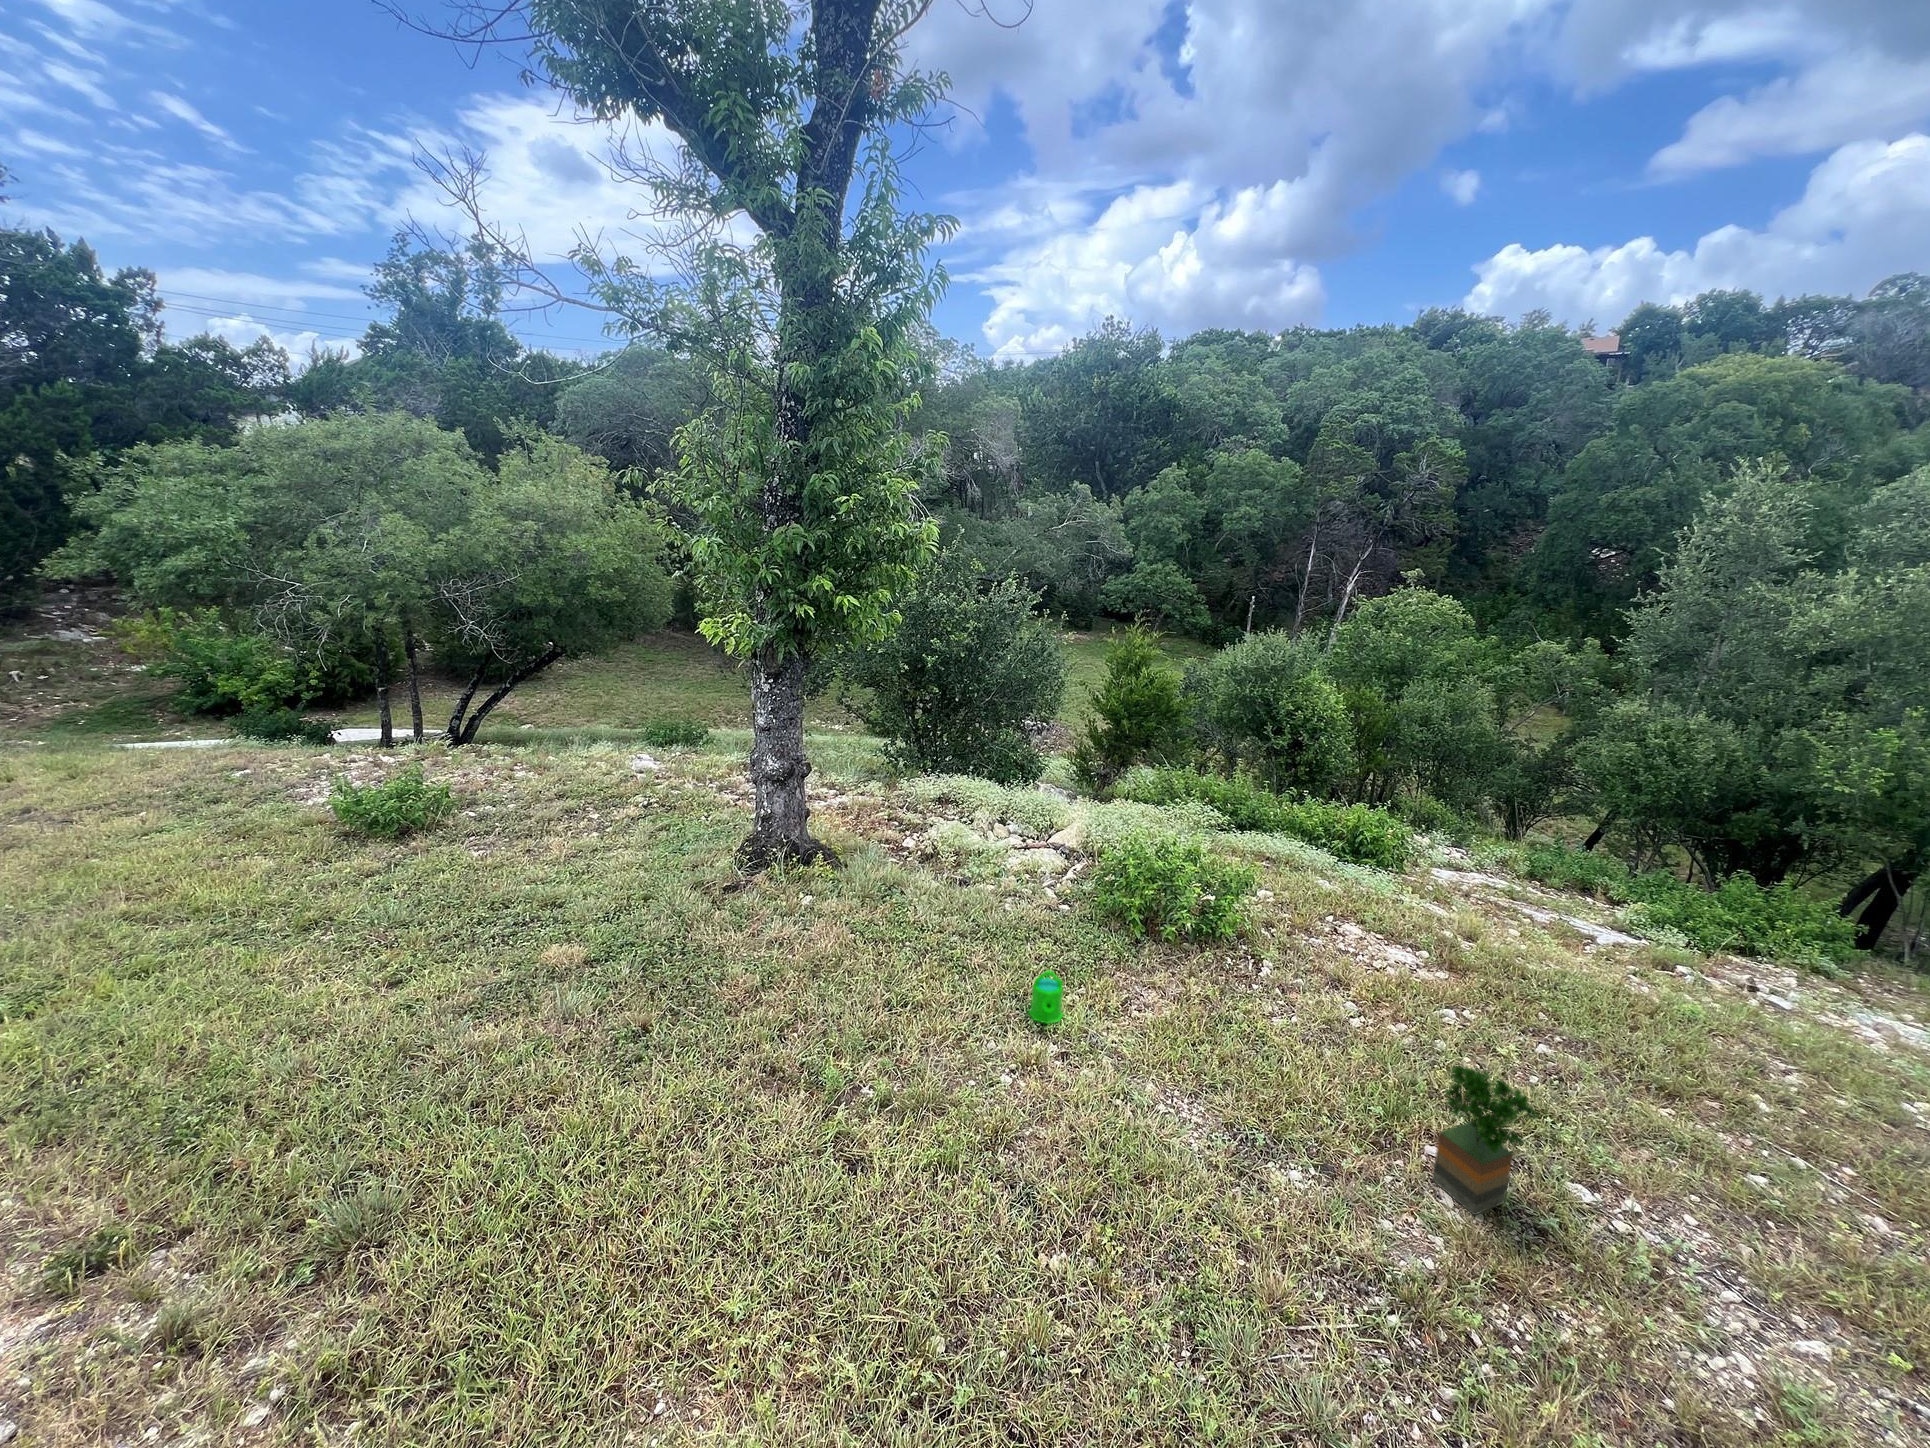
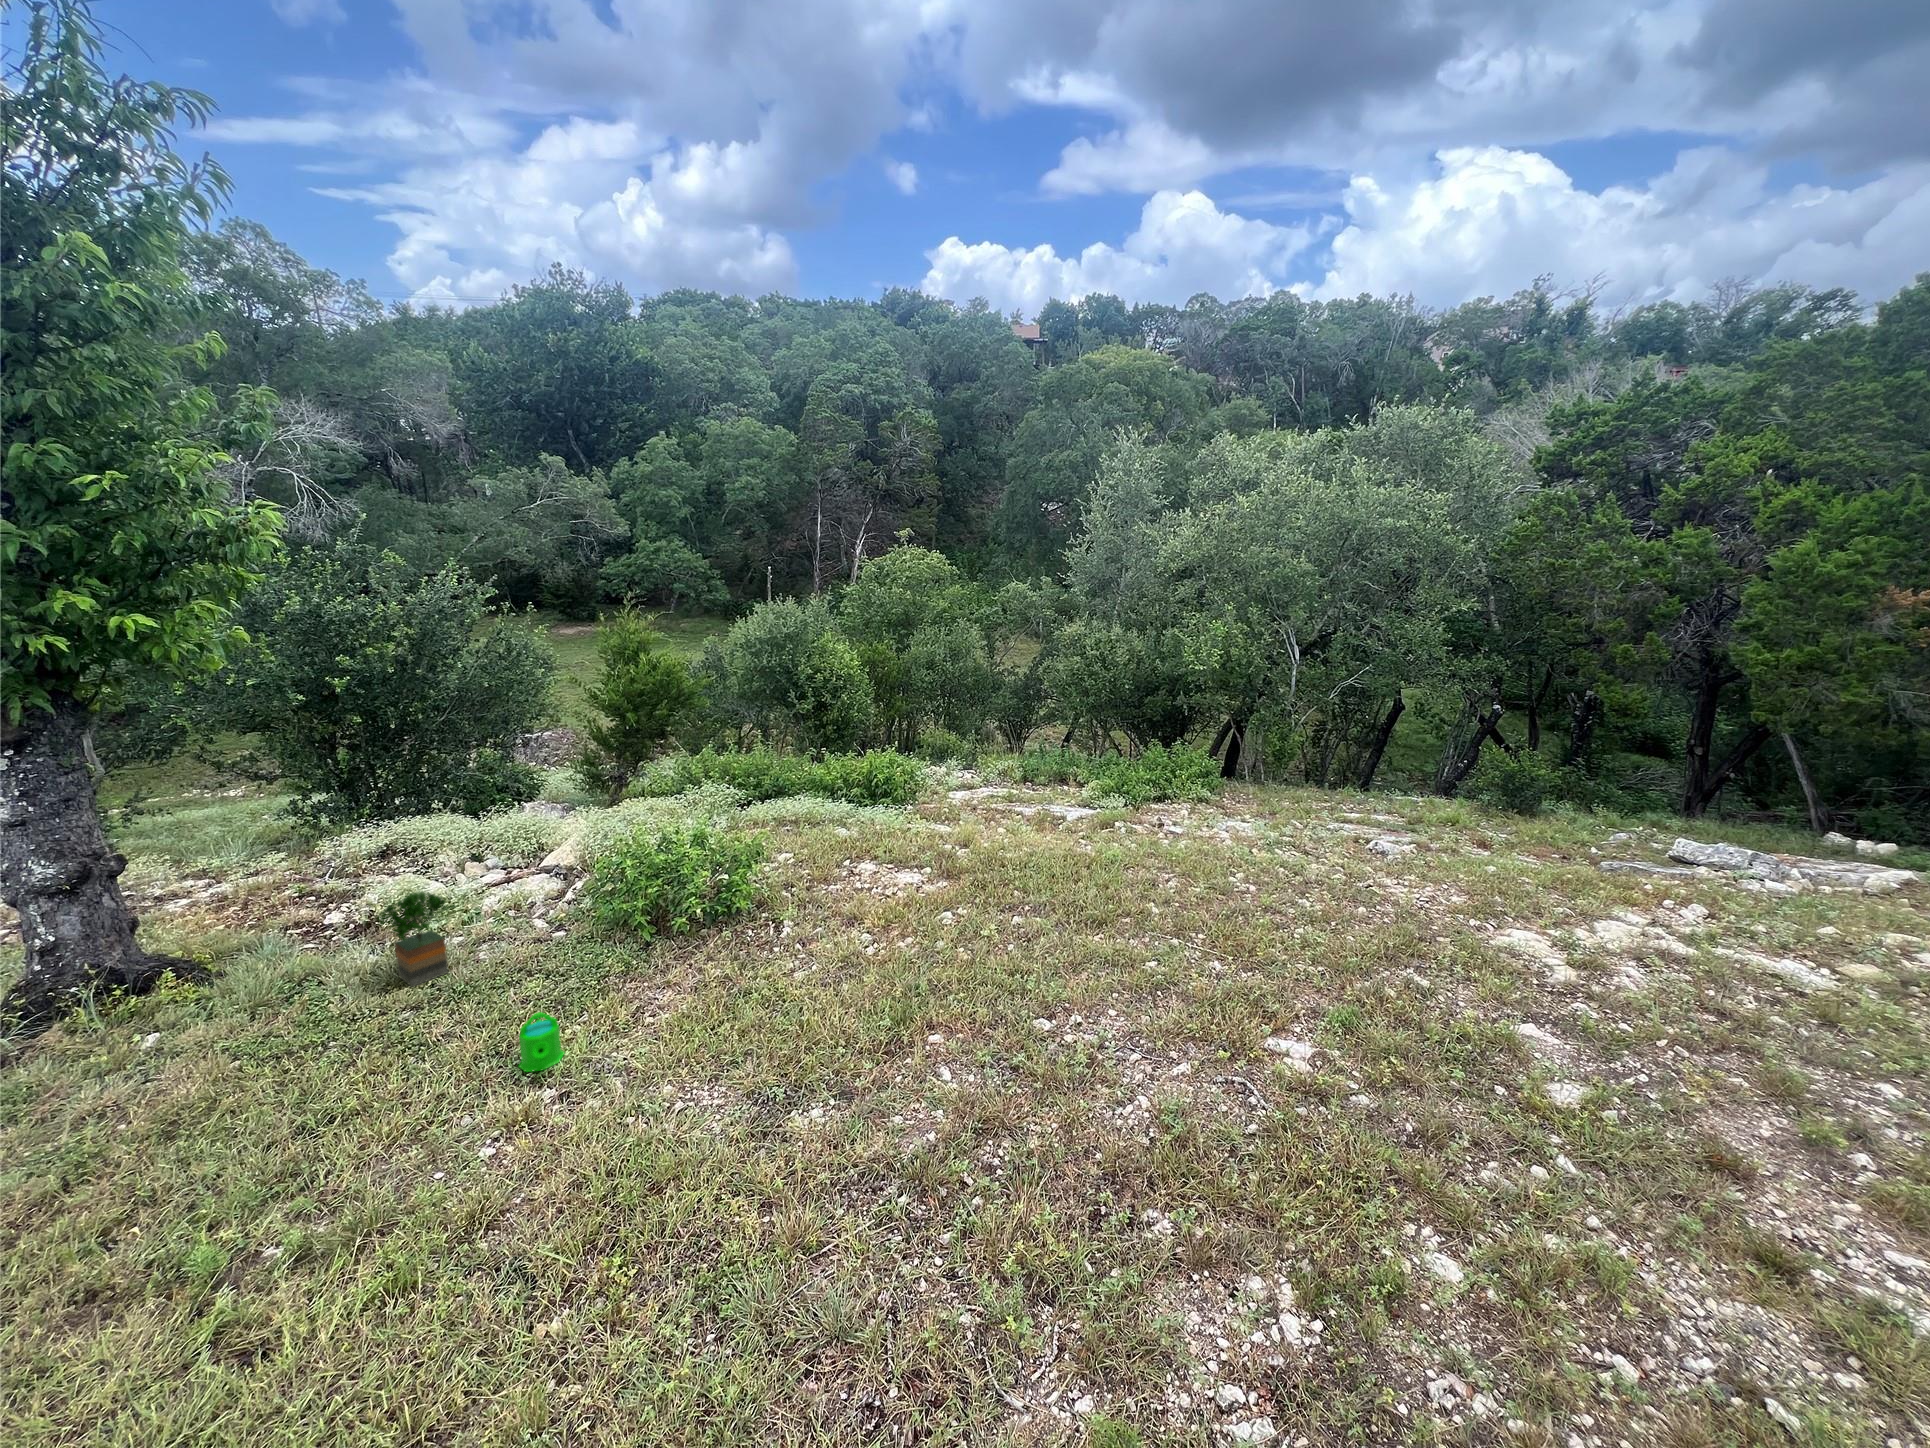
potted tree: present [1432,1066,1538,1215] -> present [379,891,457,987]

